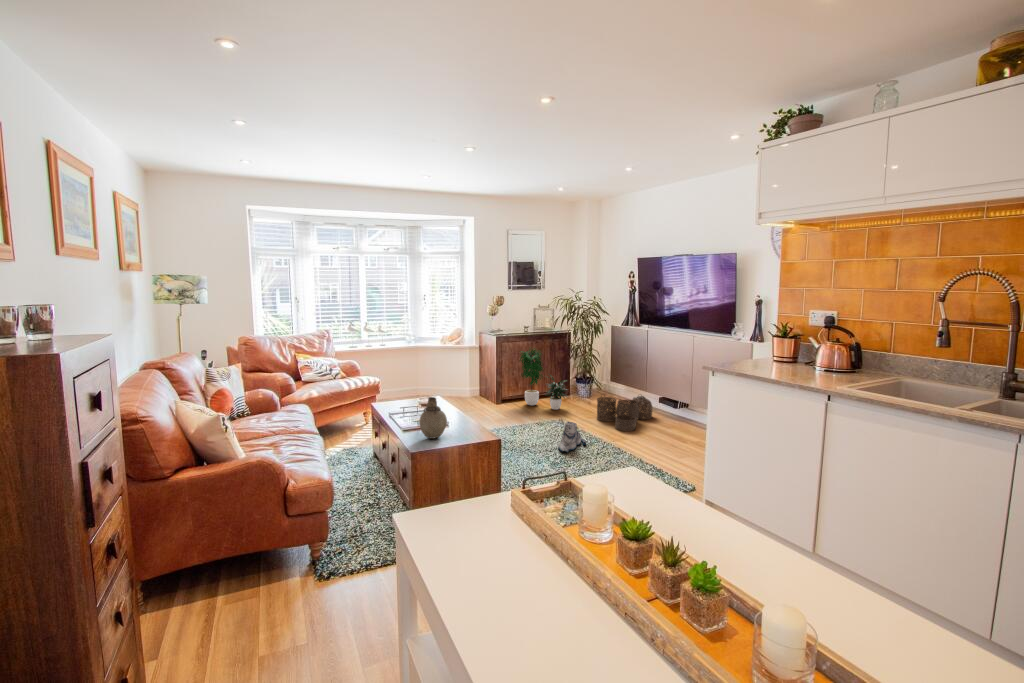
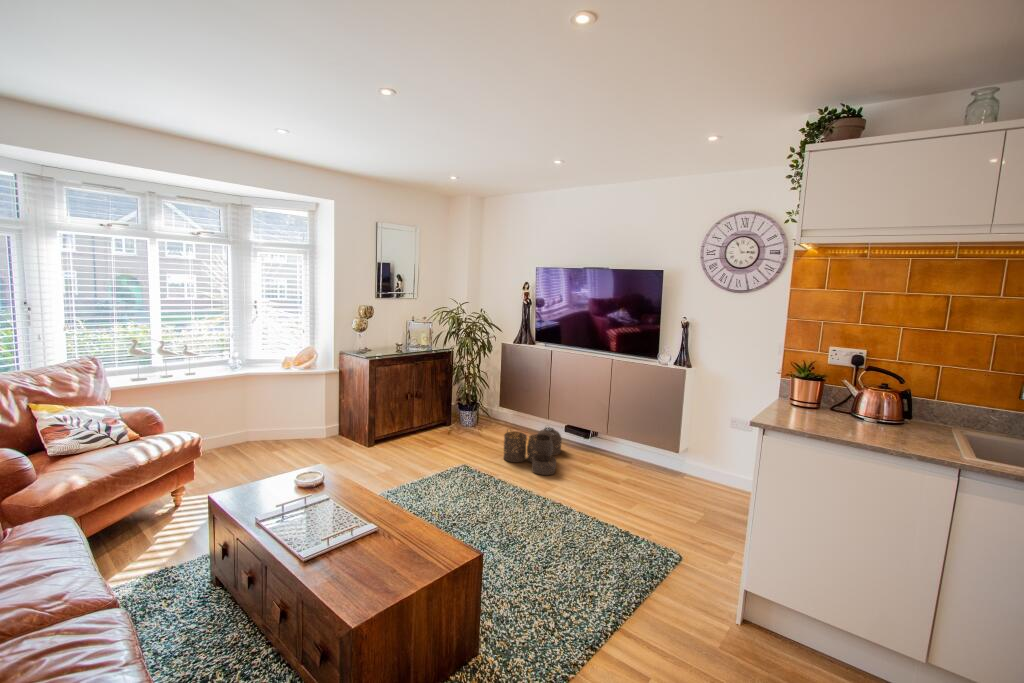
potted plant: present [520,348,567,410] -> none [399,370,465,449]
vase: present [419,397,447,439] -> none [346,510,395,583]
plush toy: present [558,422,586,452] -> none [485,479,517,522]

